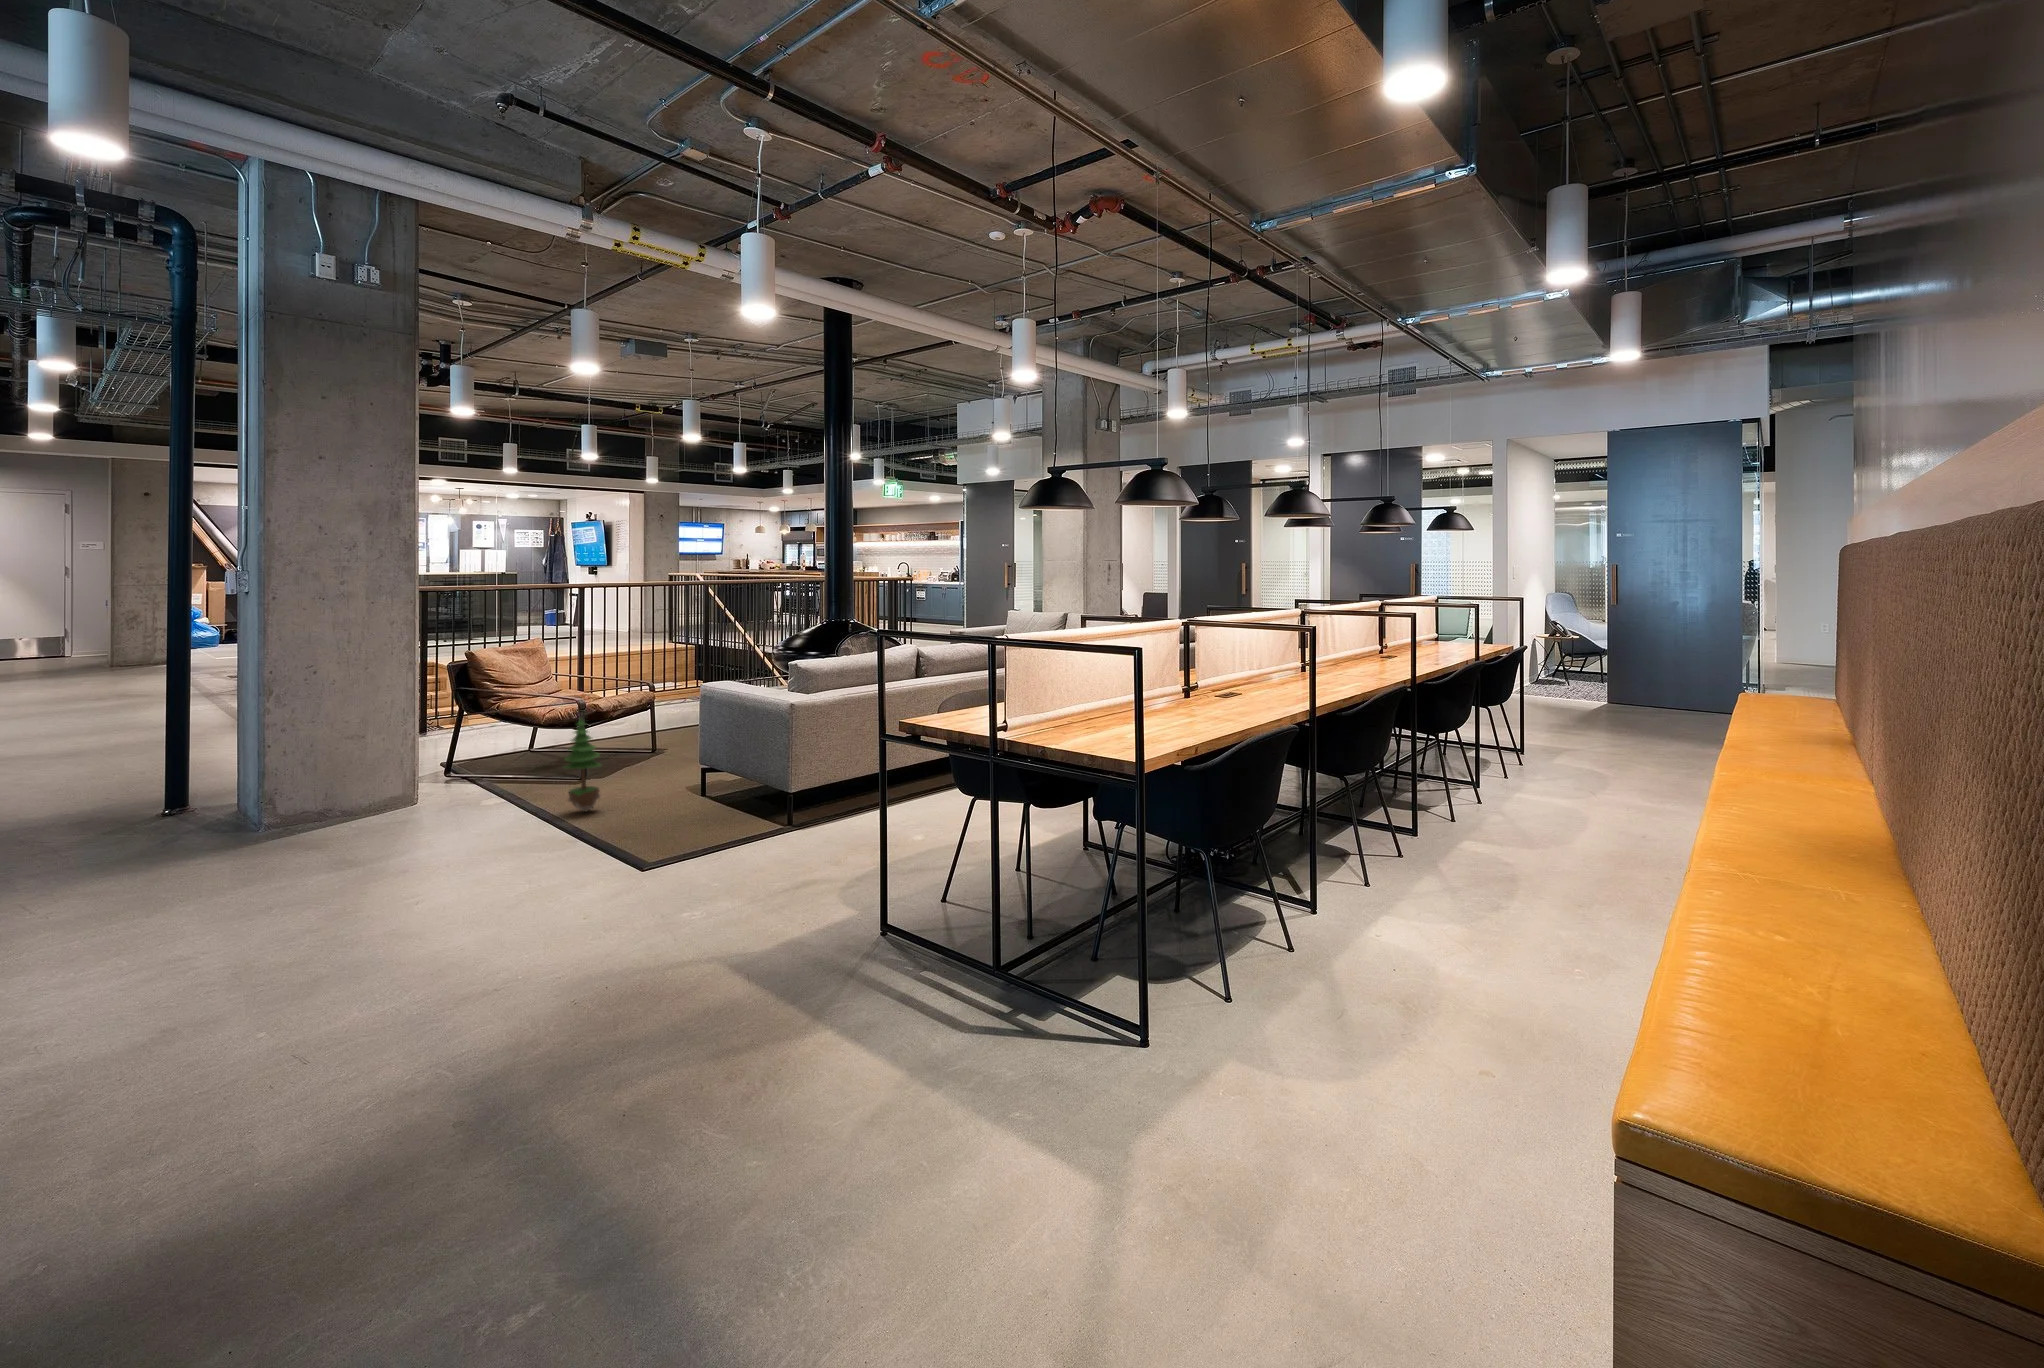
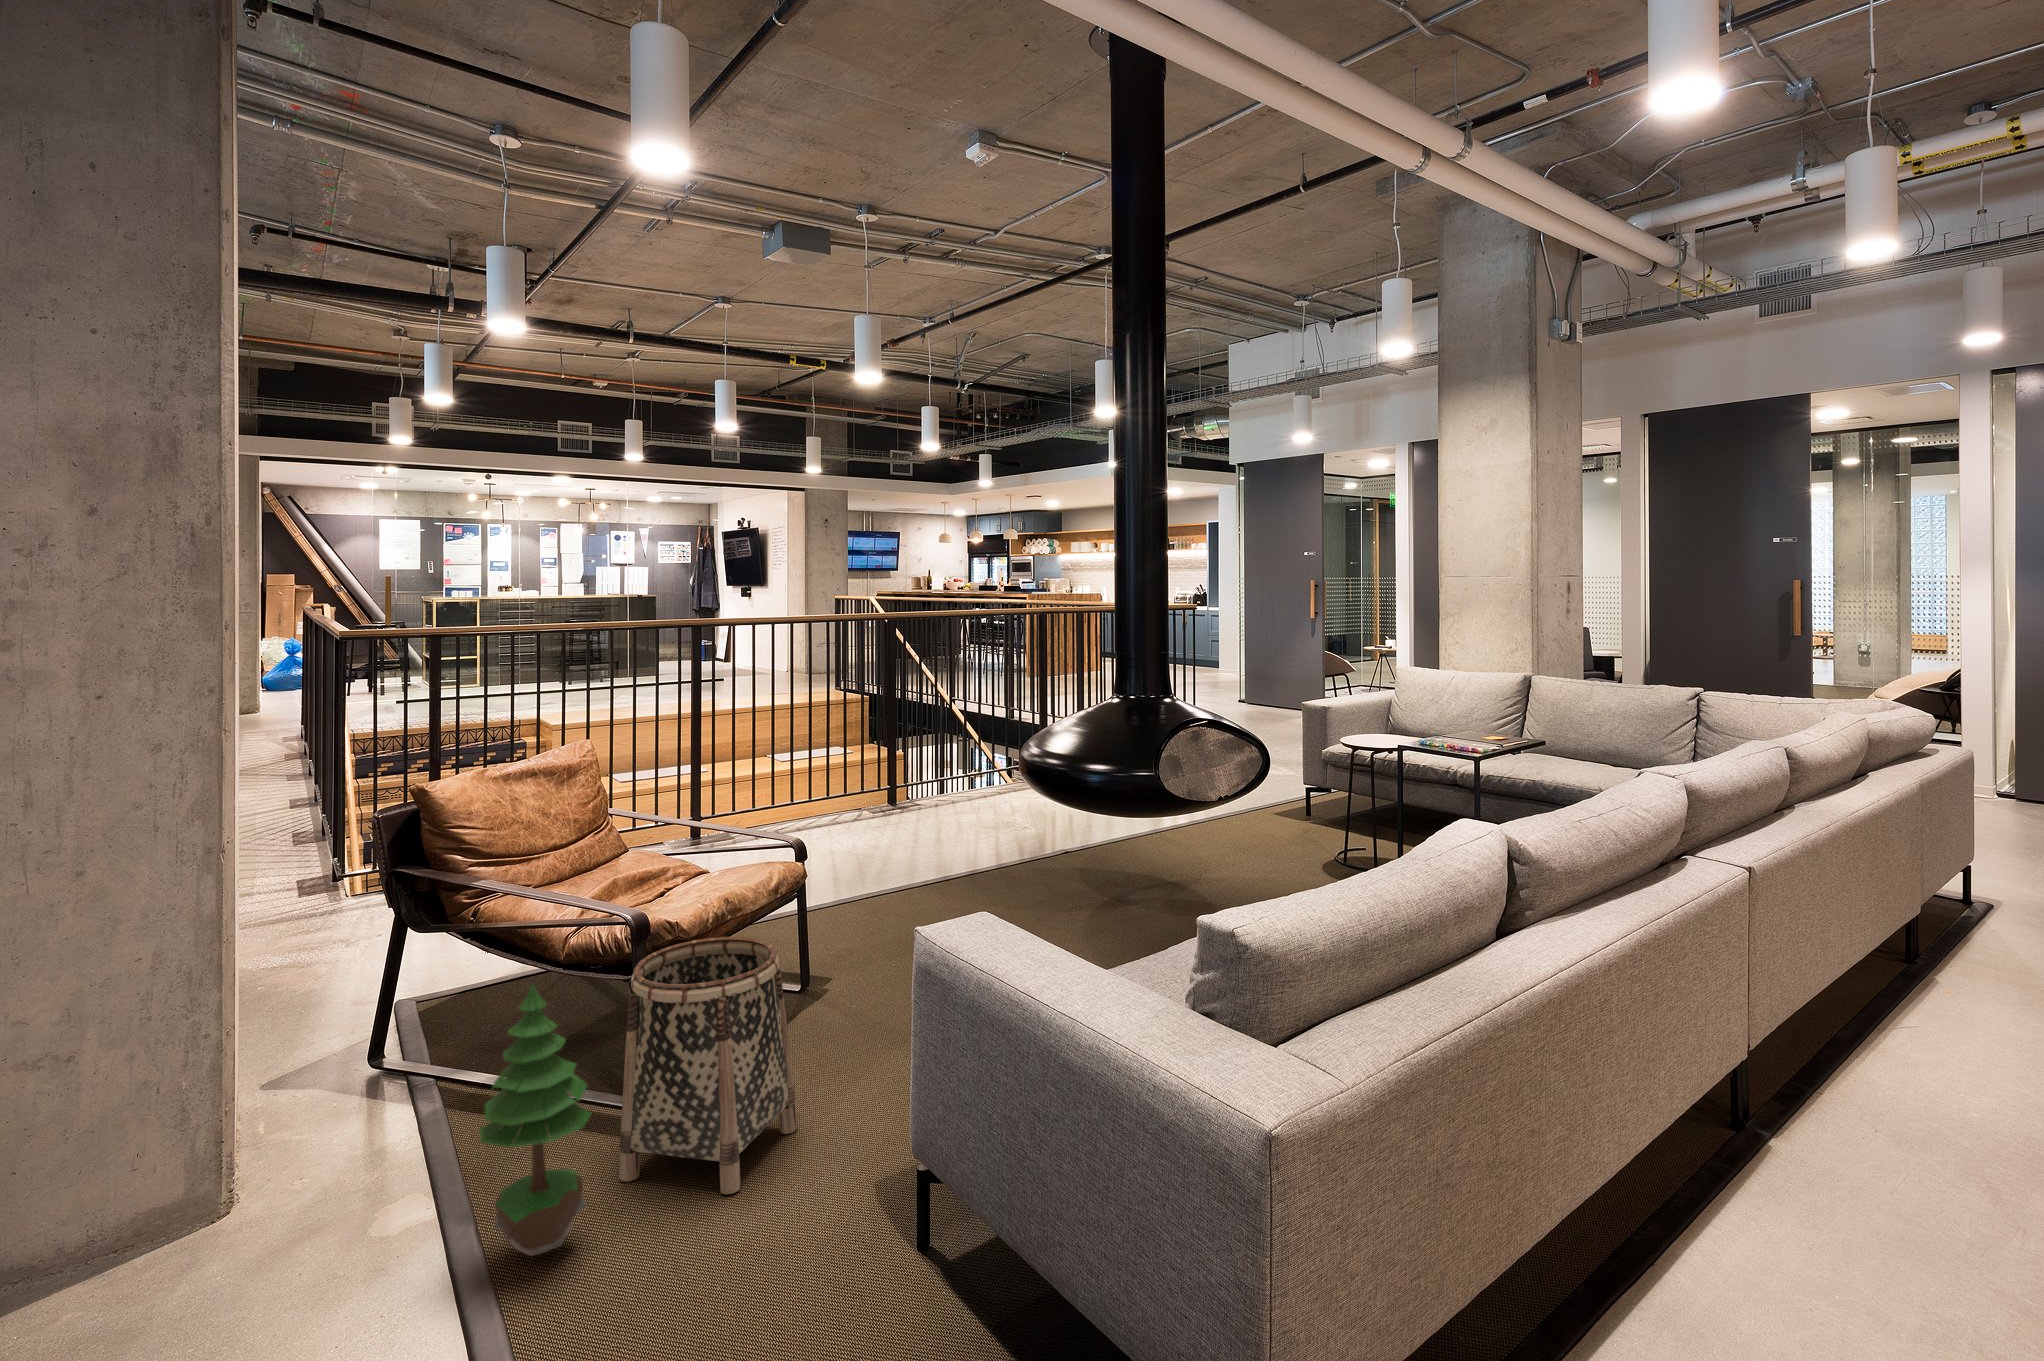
basket: none [607,716,676,800] -> present [619,937,797,1194]

